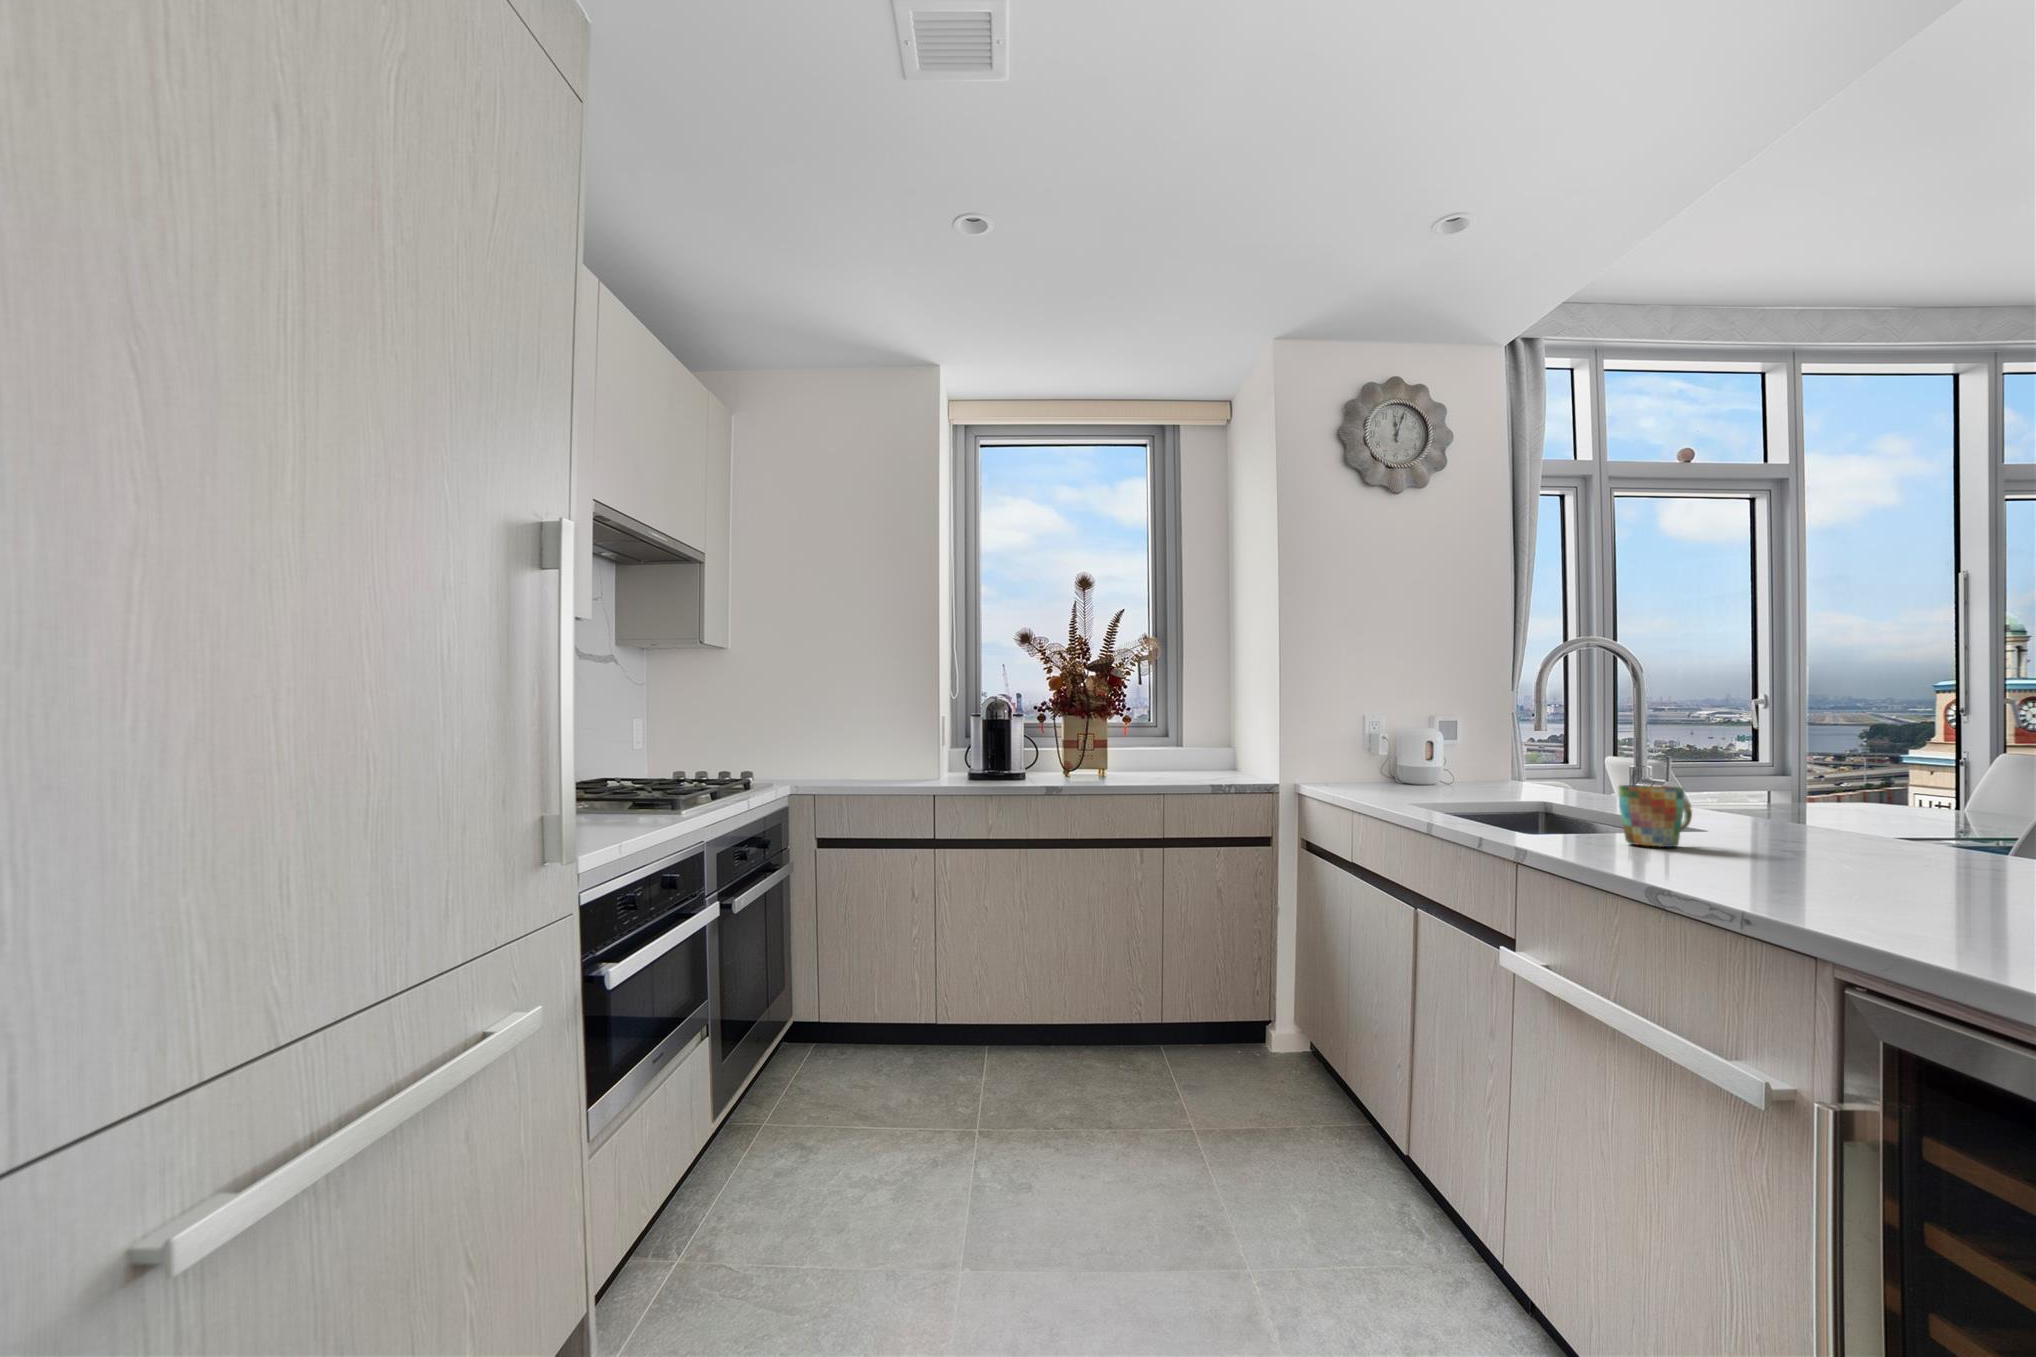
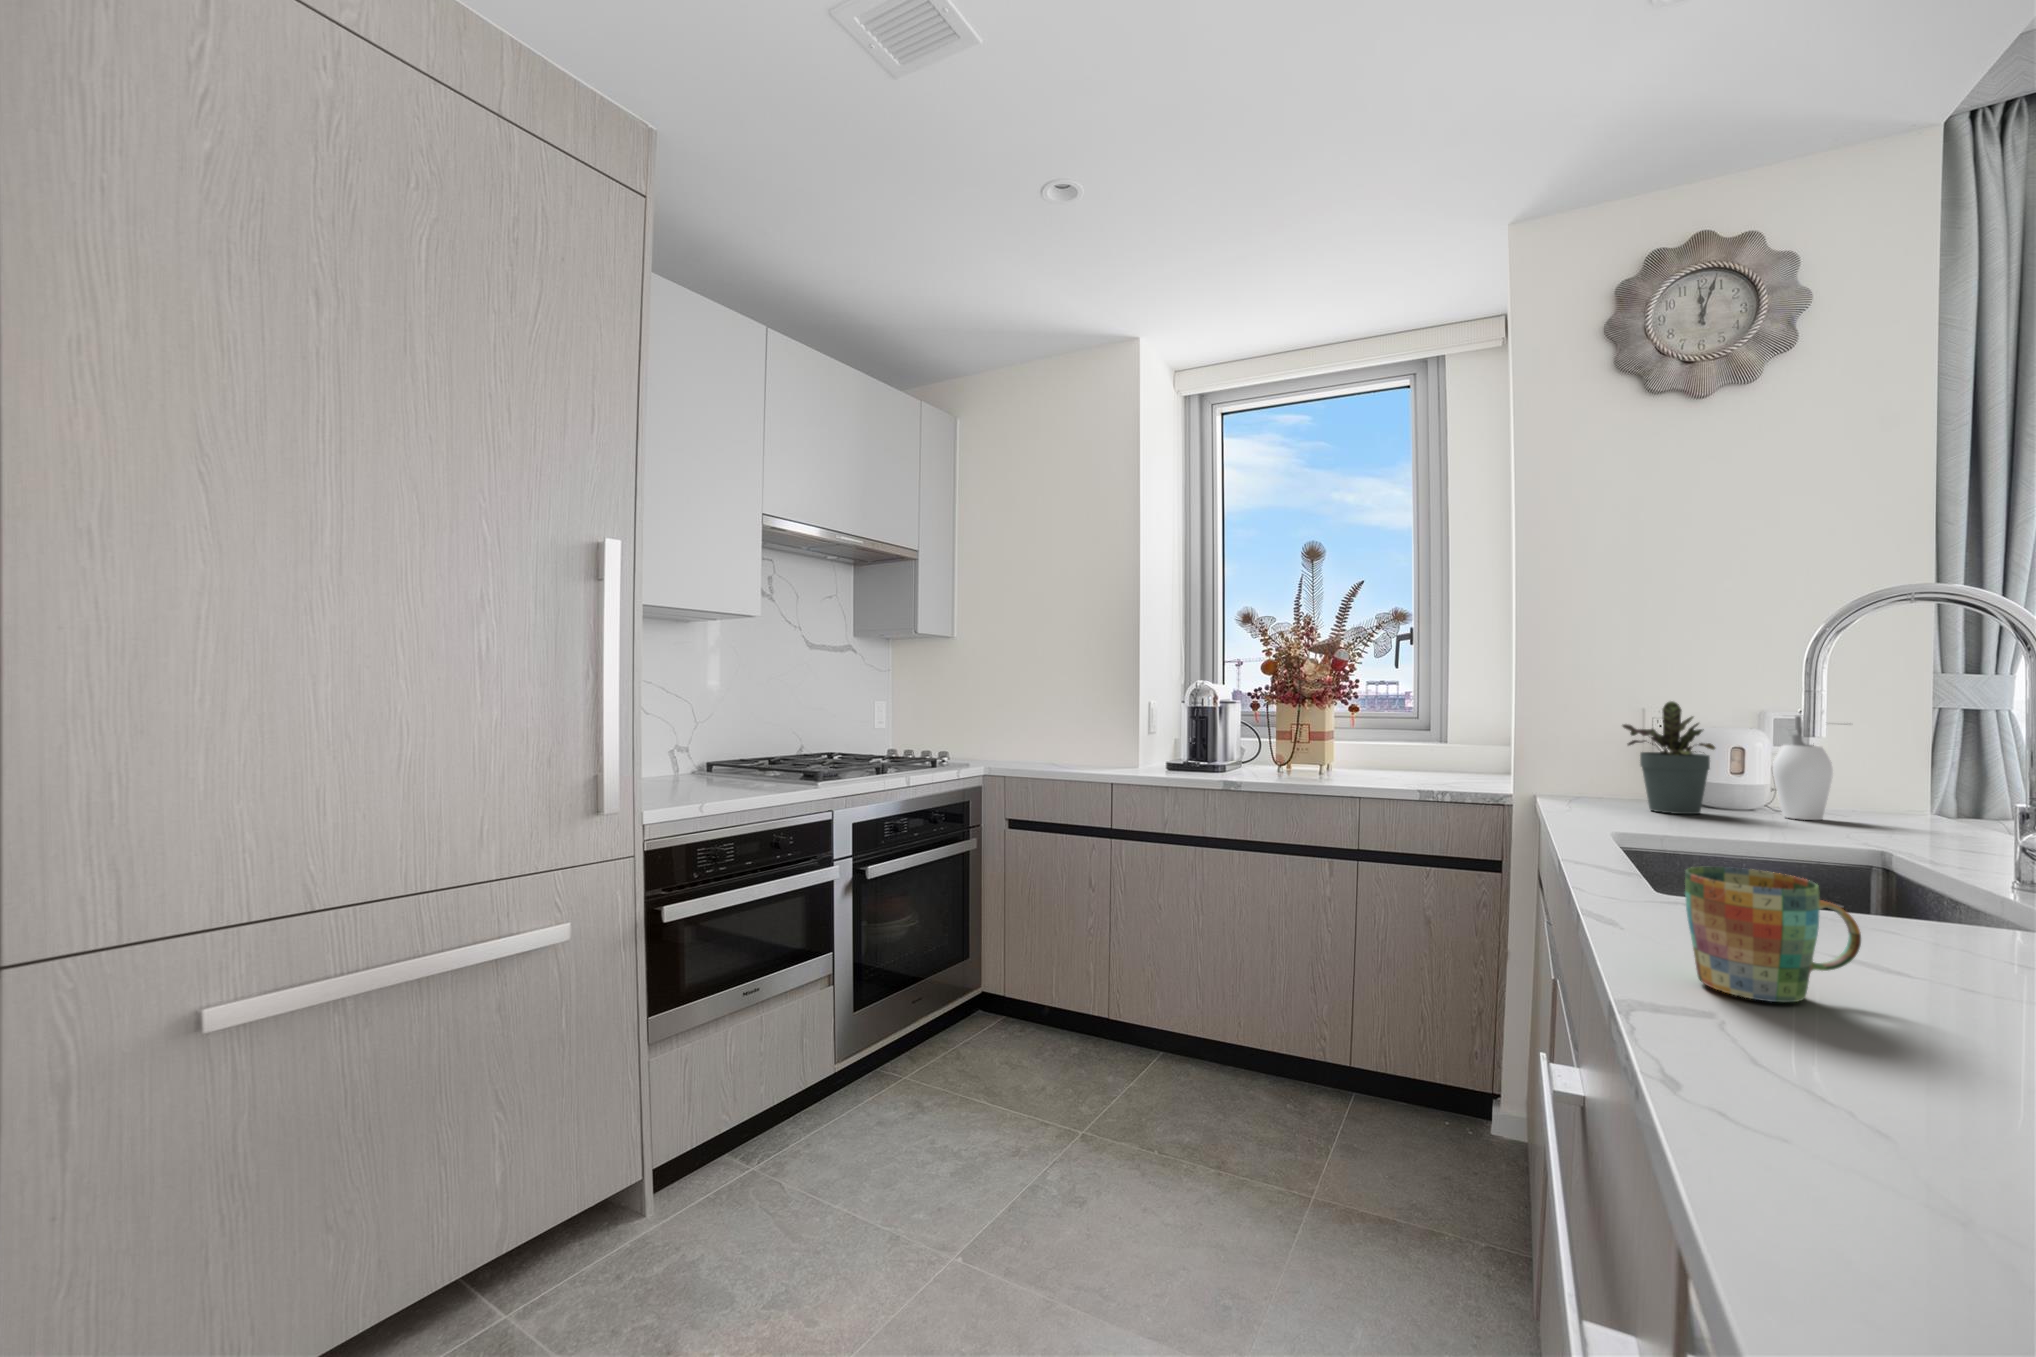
potted plant: none [1367,710,1424,790] -> present [1623,701,1715,814]
soap dispenser: none [1451,719,1495,789] -> present [1773,716,1833,820]

